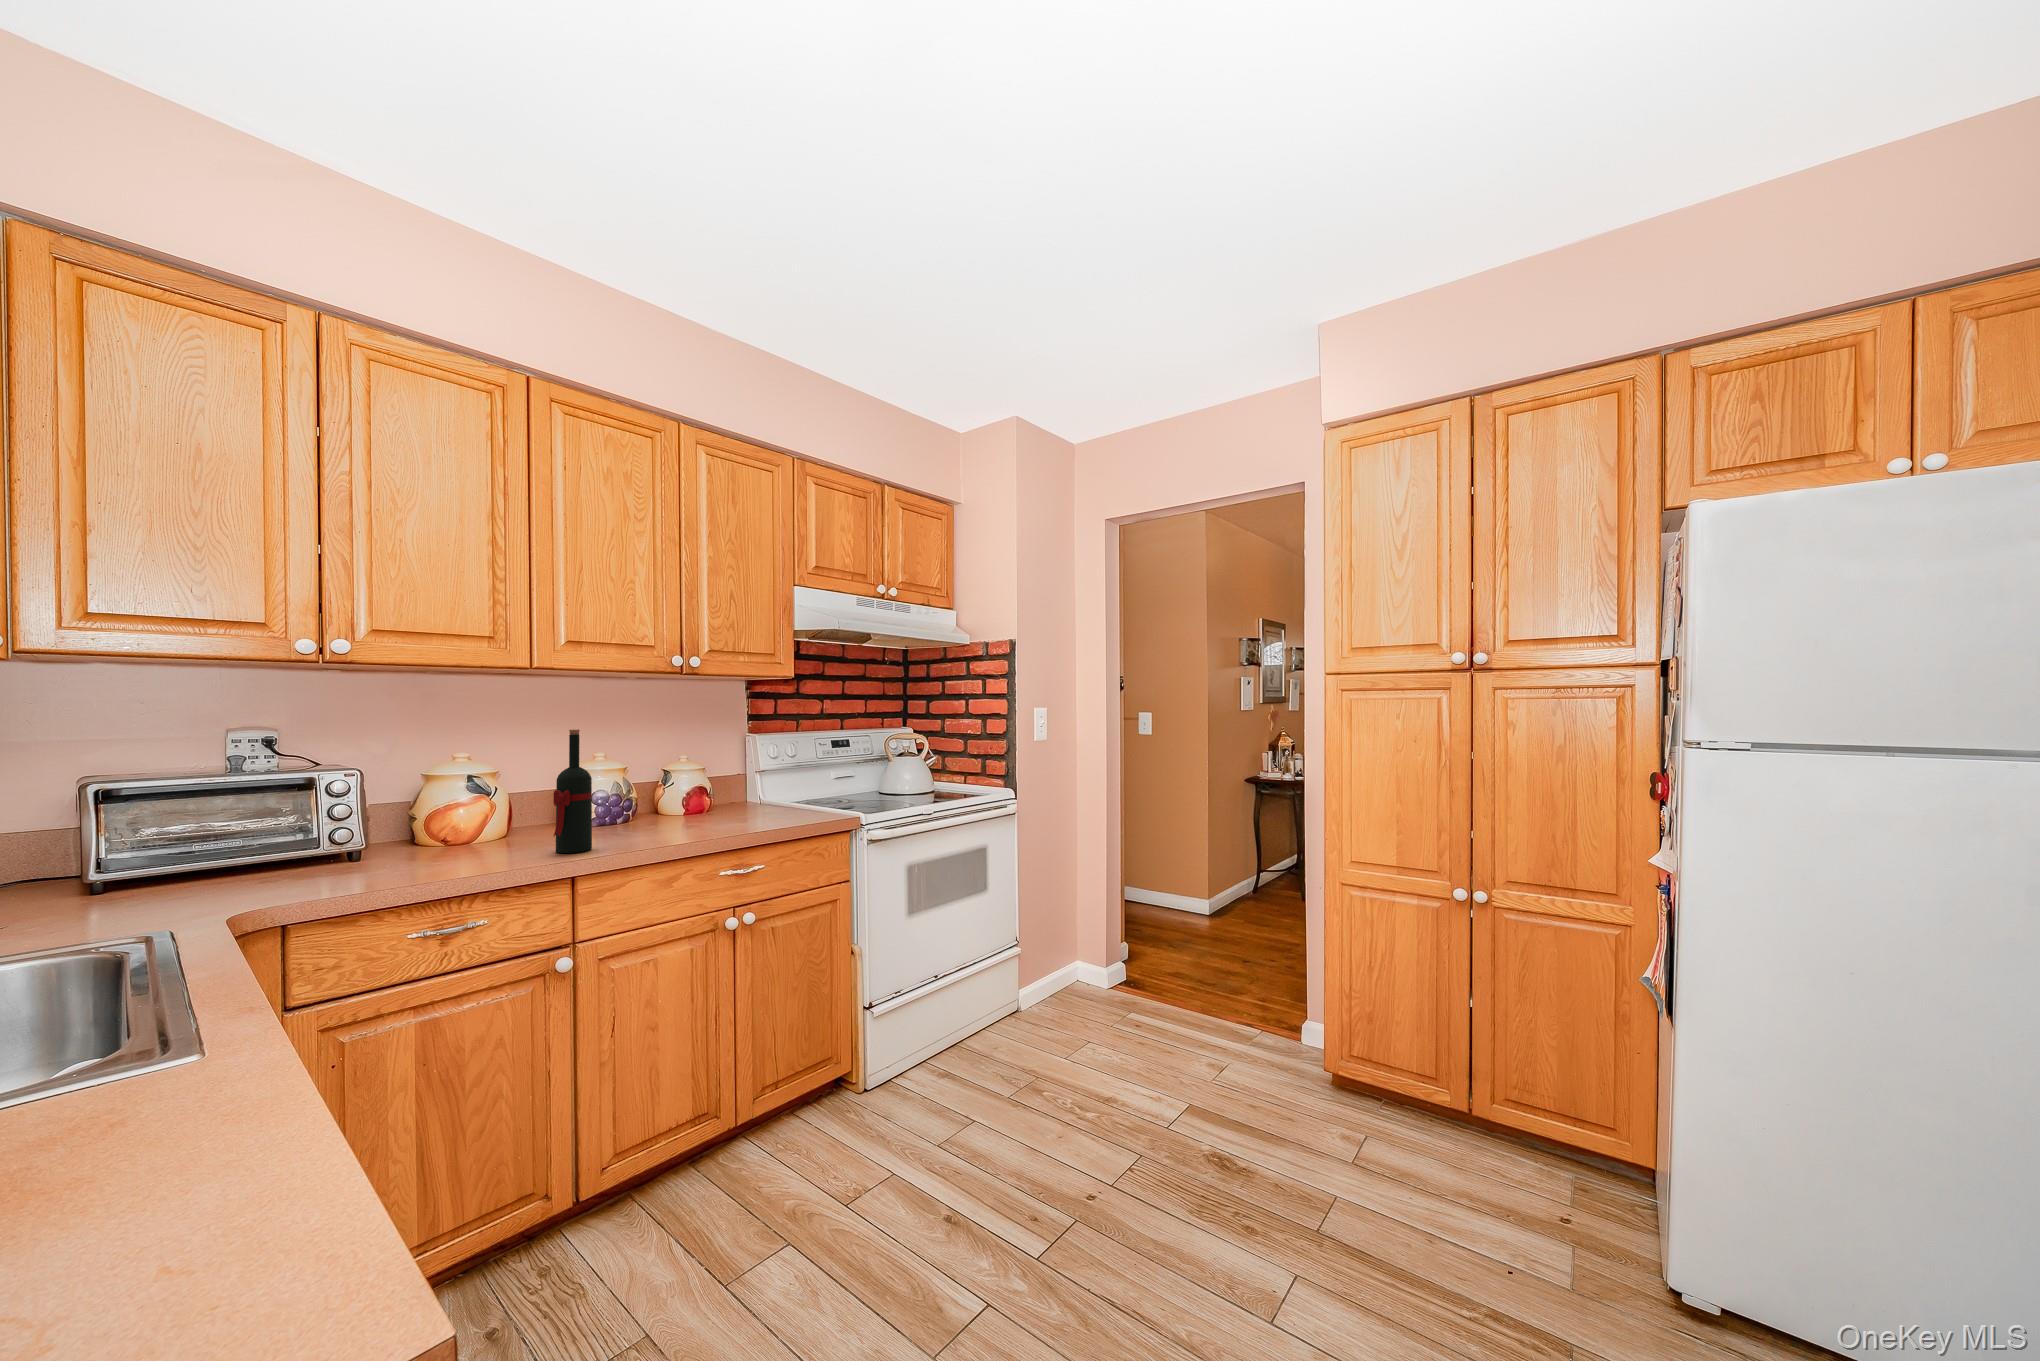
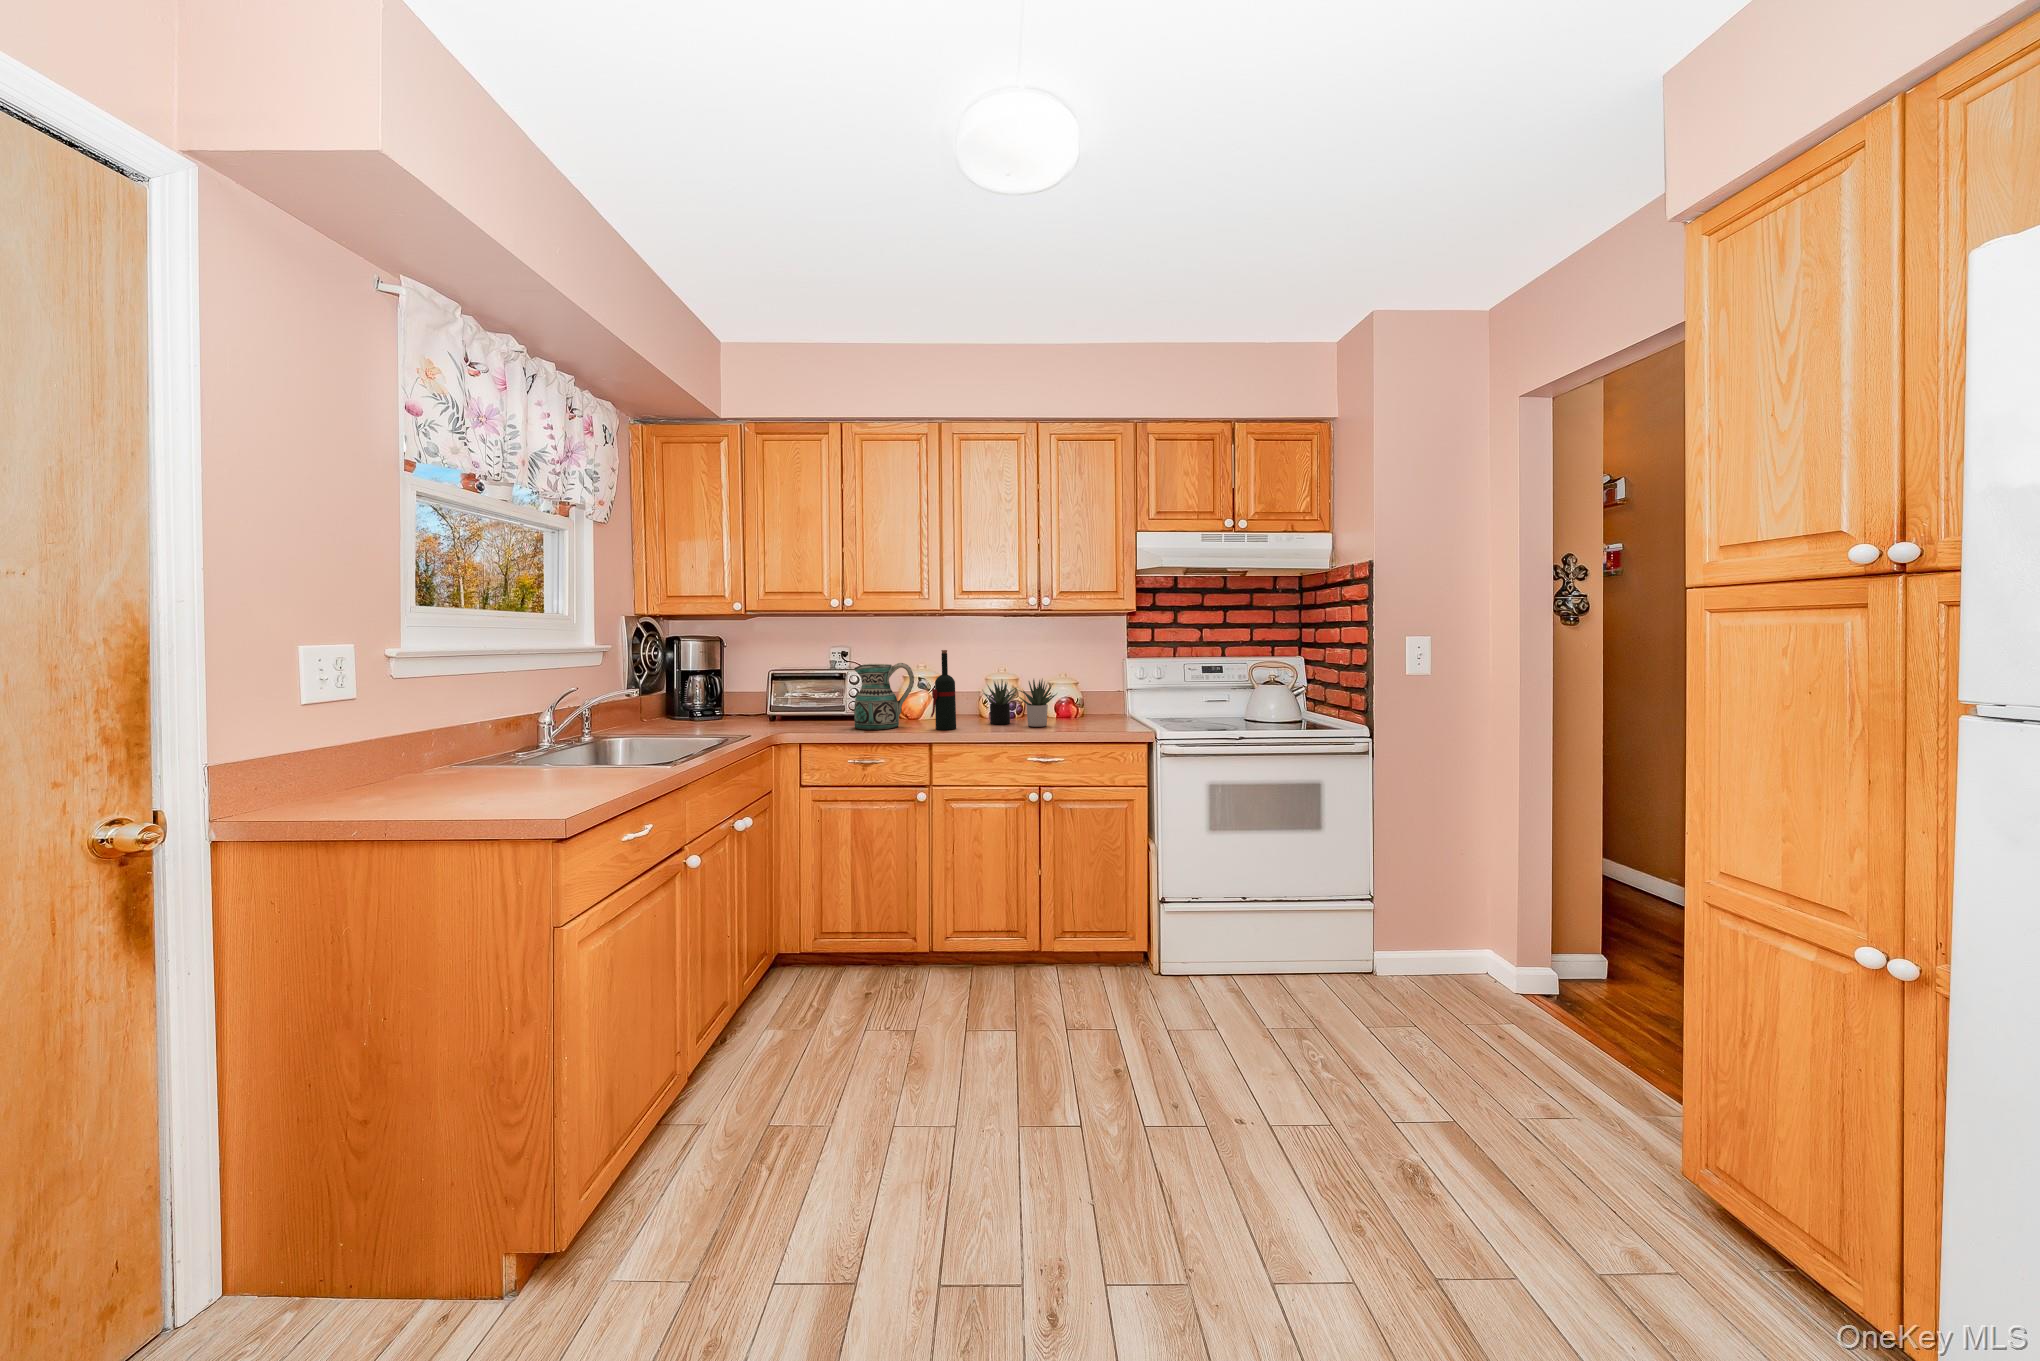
ceramic pitcher: none [381,752,506,874] -> present [854,663,914,730]
succulent plant: none [598,761,732,835] -> present [984,679,1055,727]

